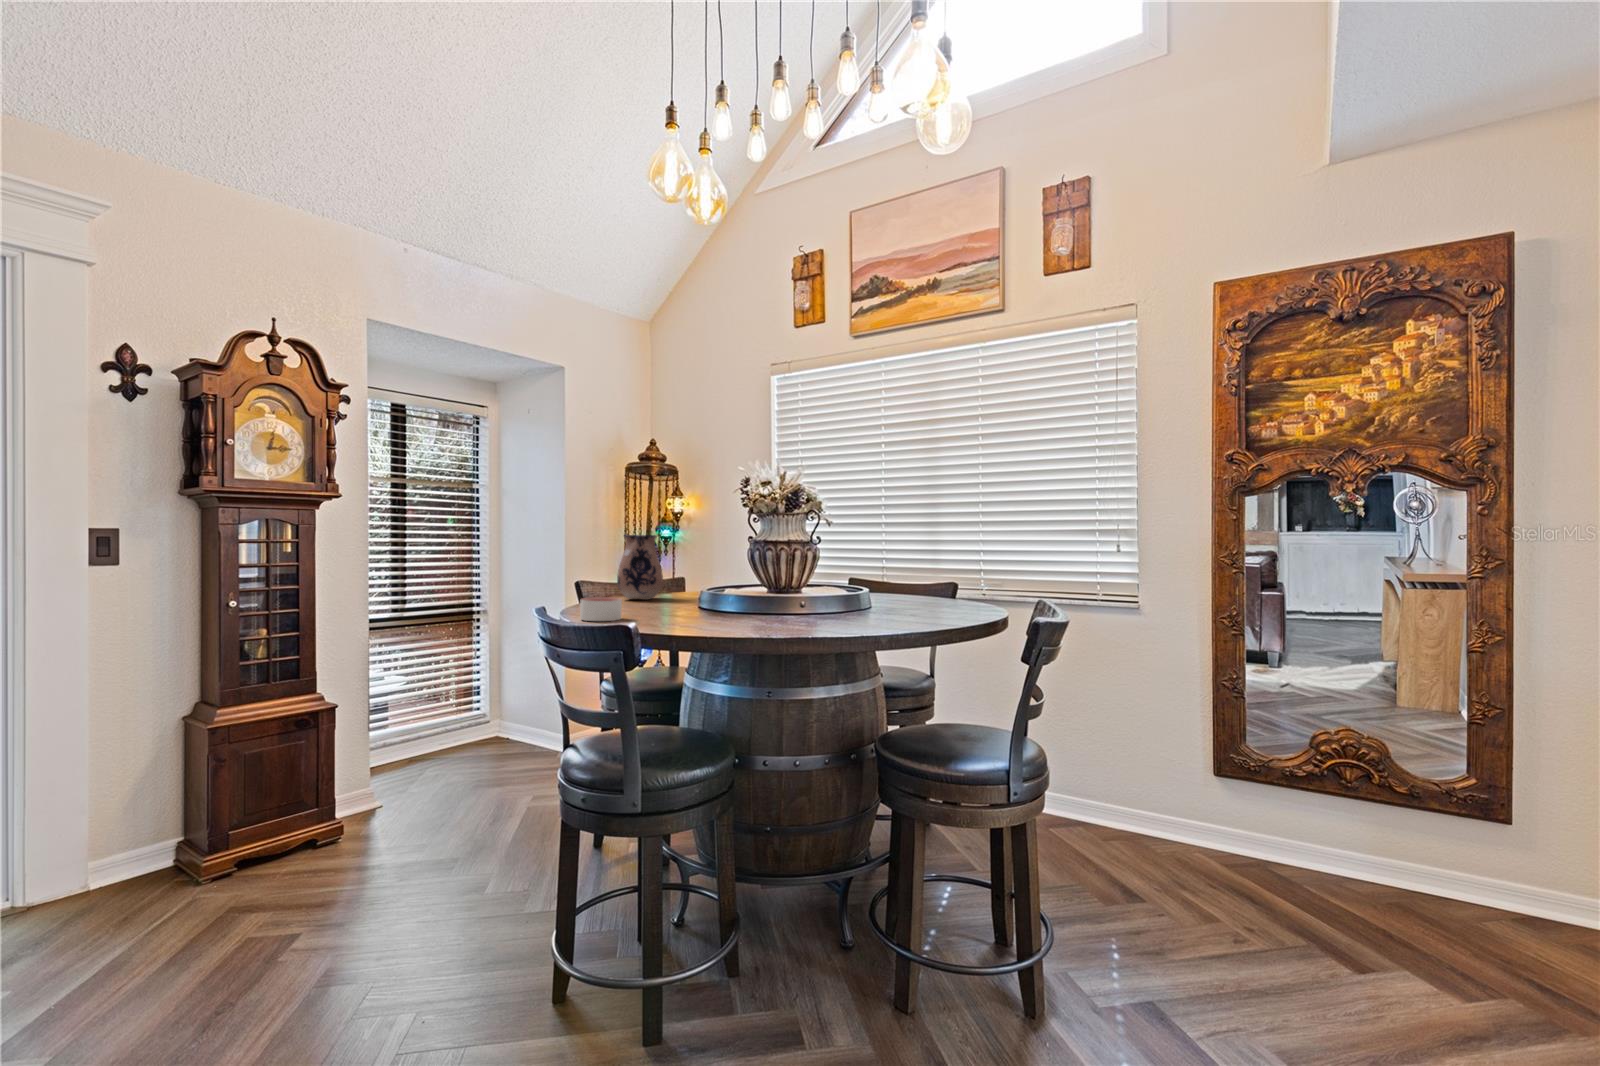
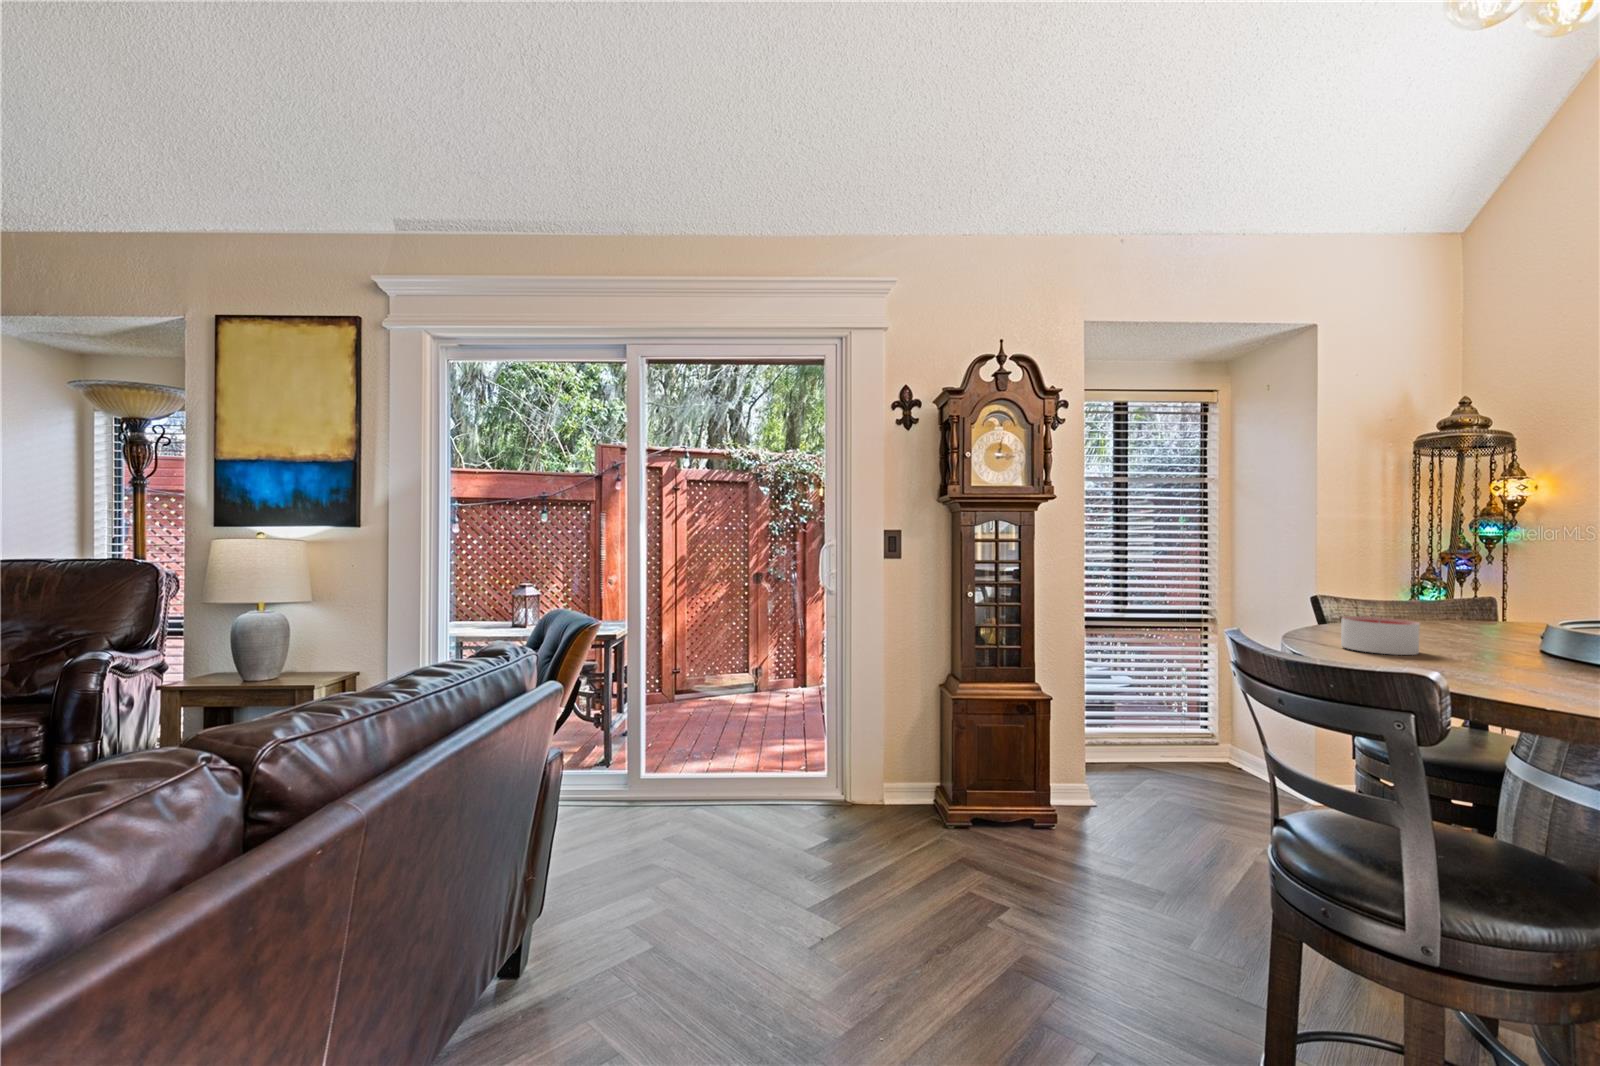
ceramic pitcher: present [617,535,663,600] -> none [1406,529,1499,626]

